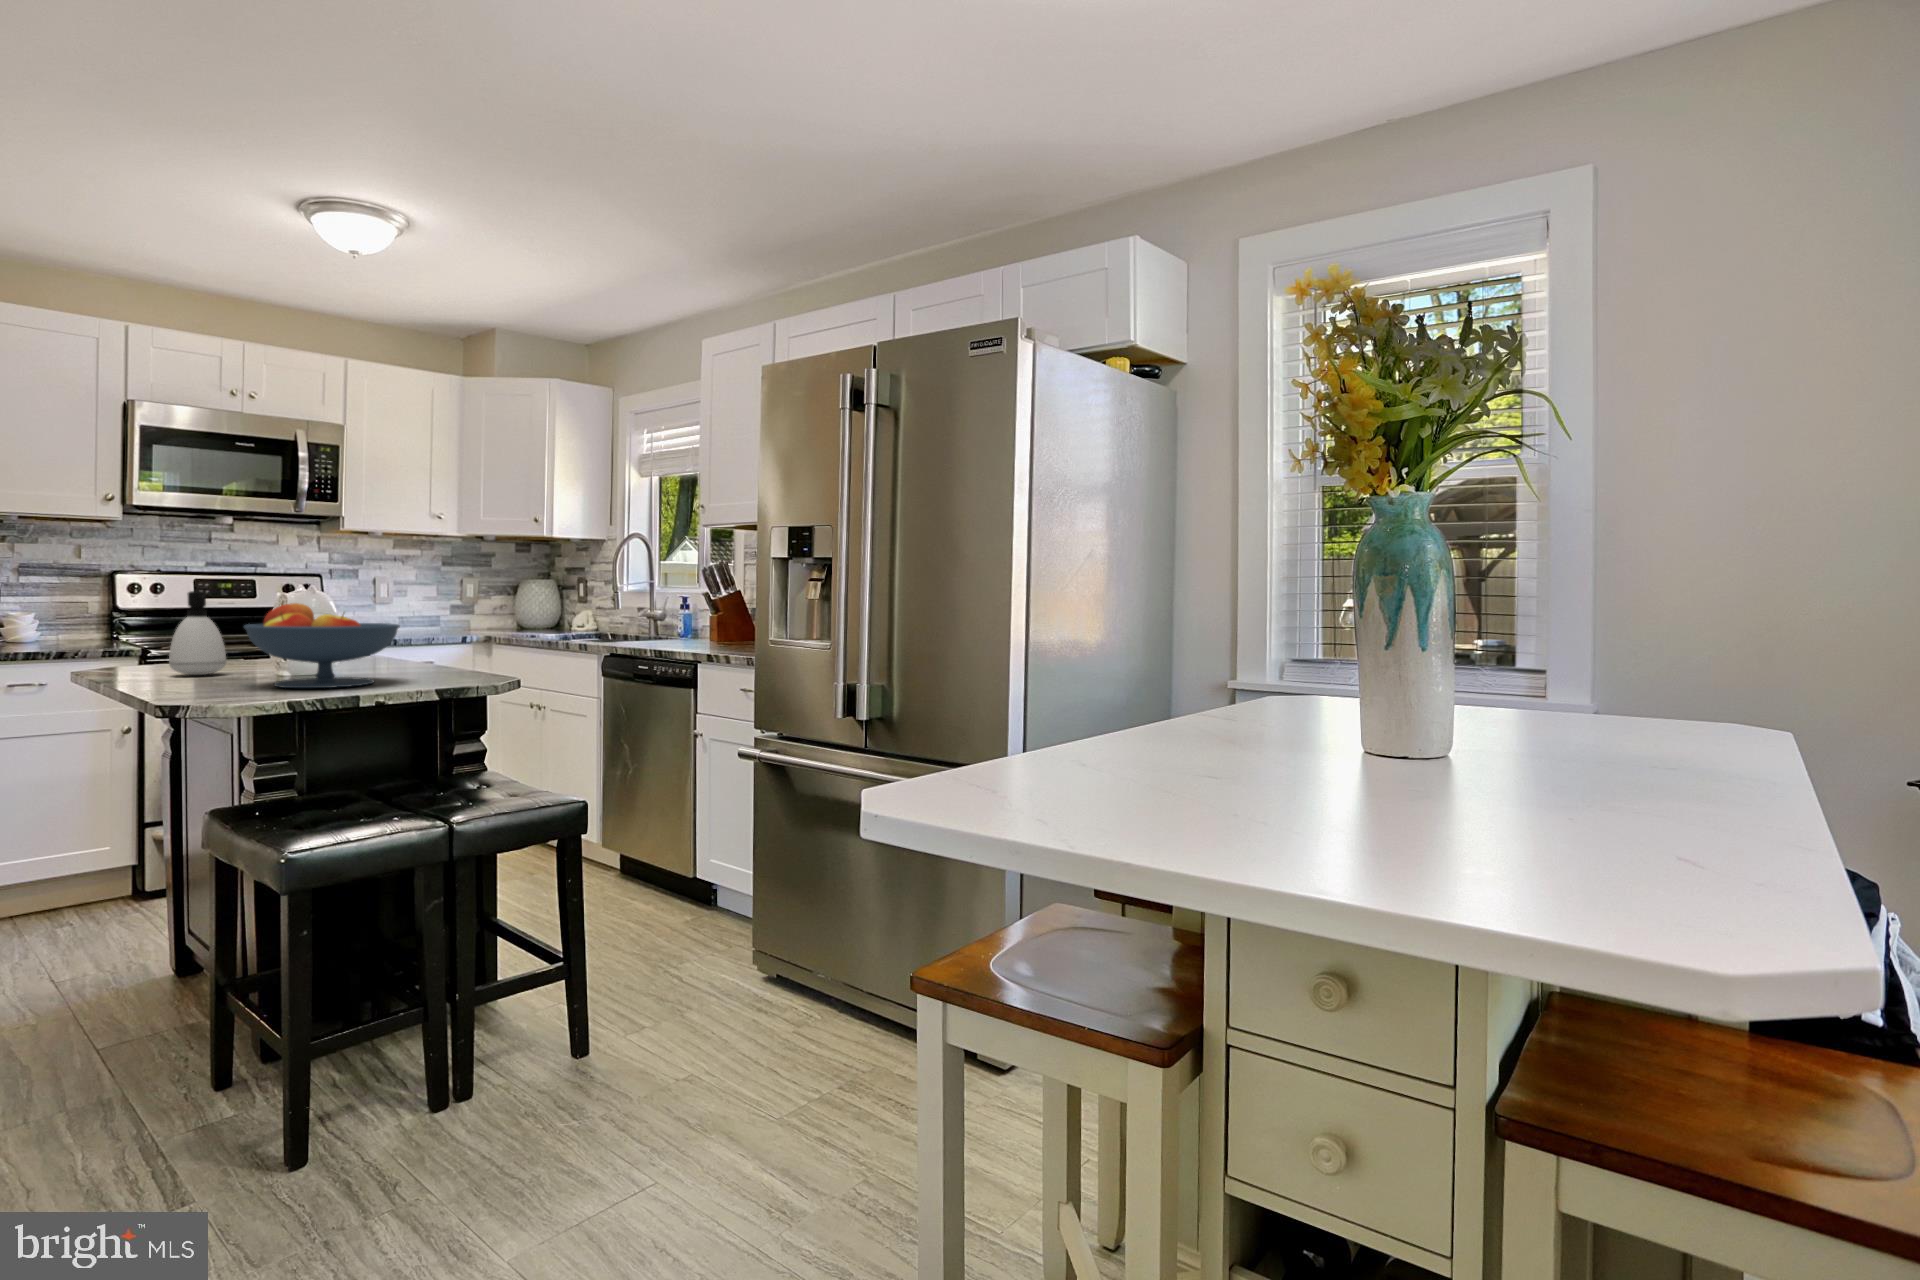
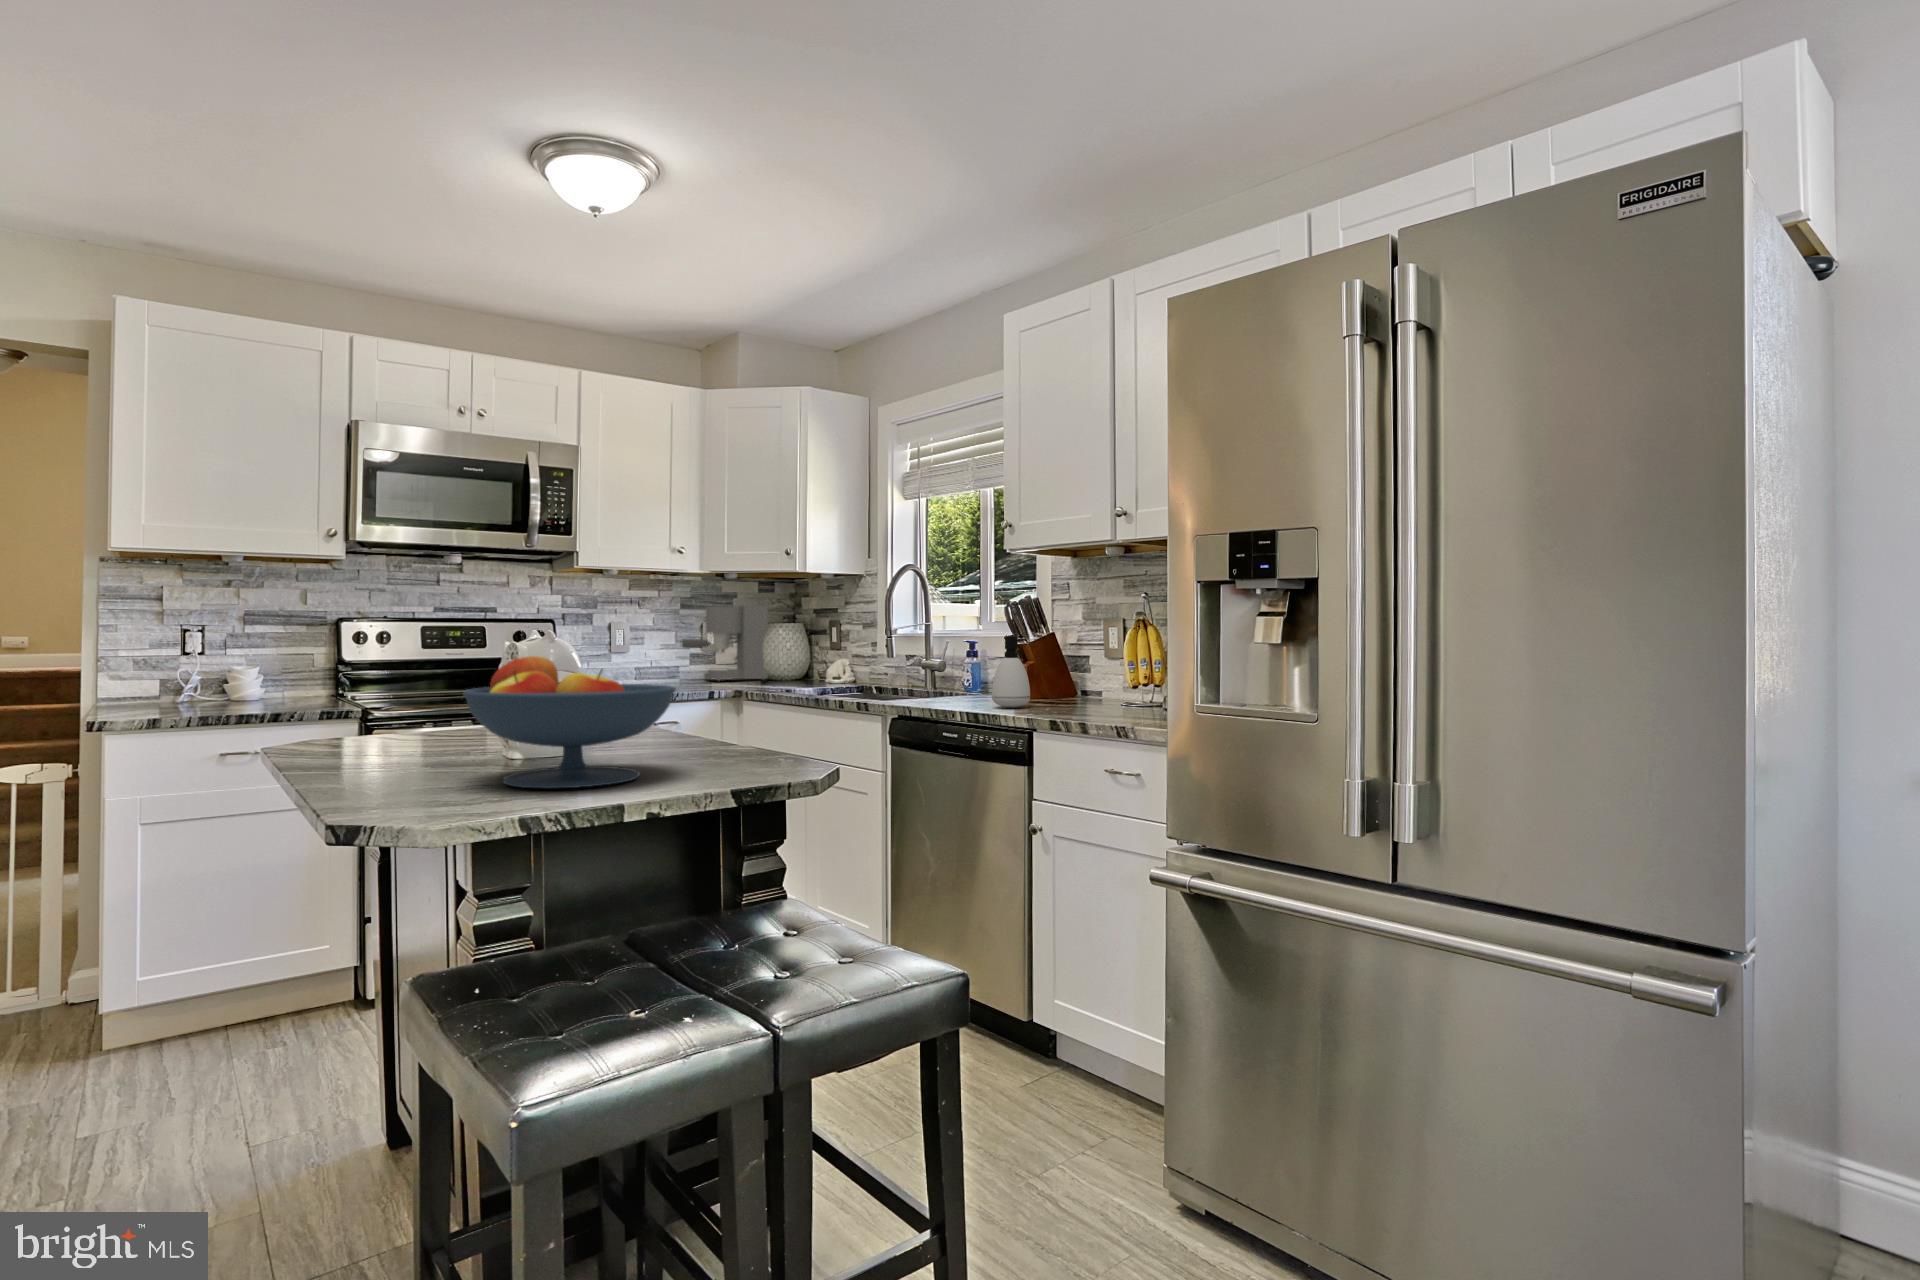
coffee maker: none [442,564,522,629] -> present [680,605,768,681]
soap dispenser: present [169,591,226,675] -> present [992,636,1030,708]

